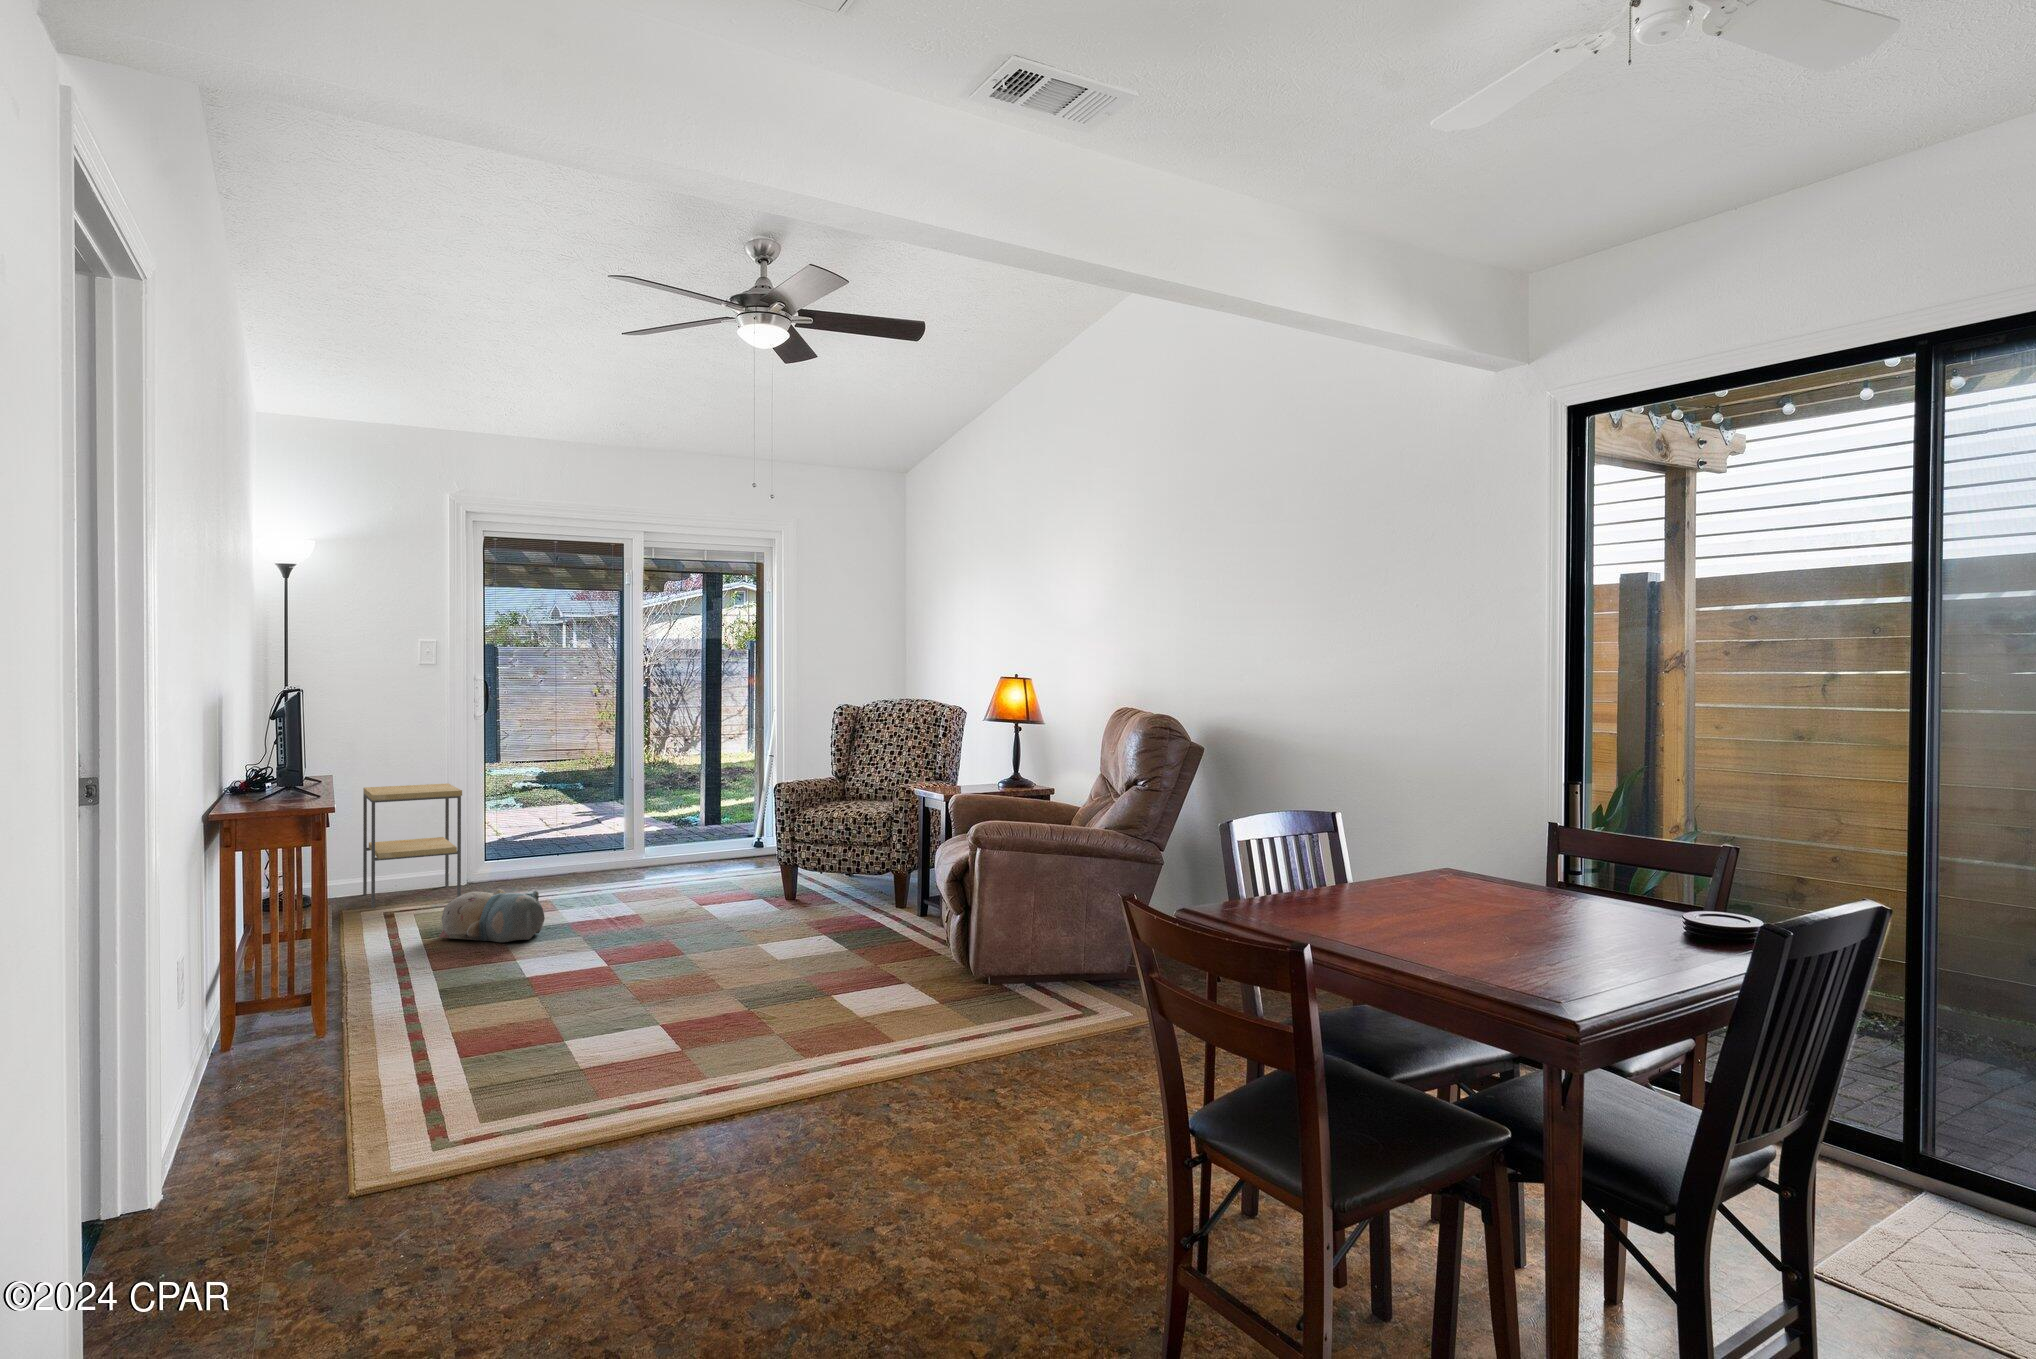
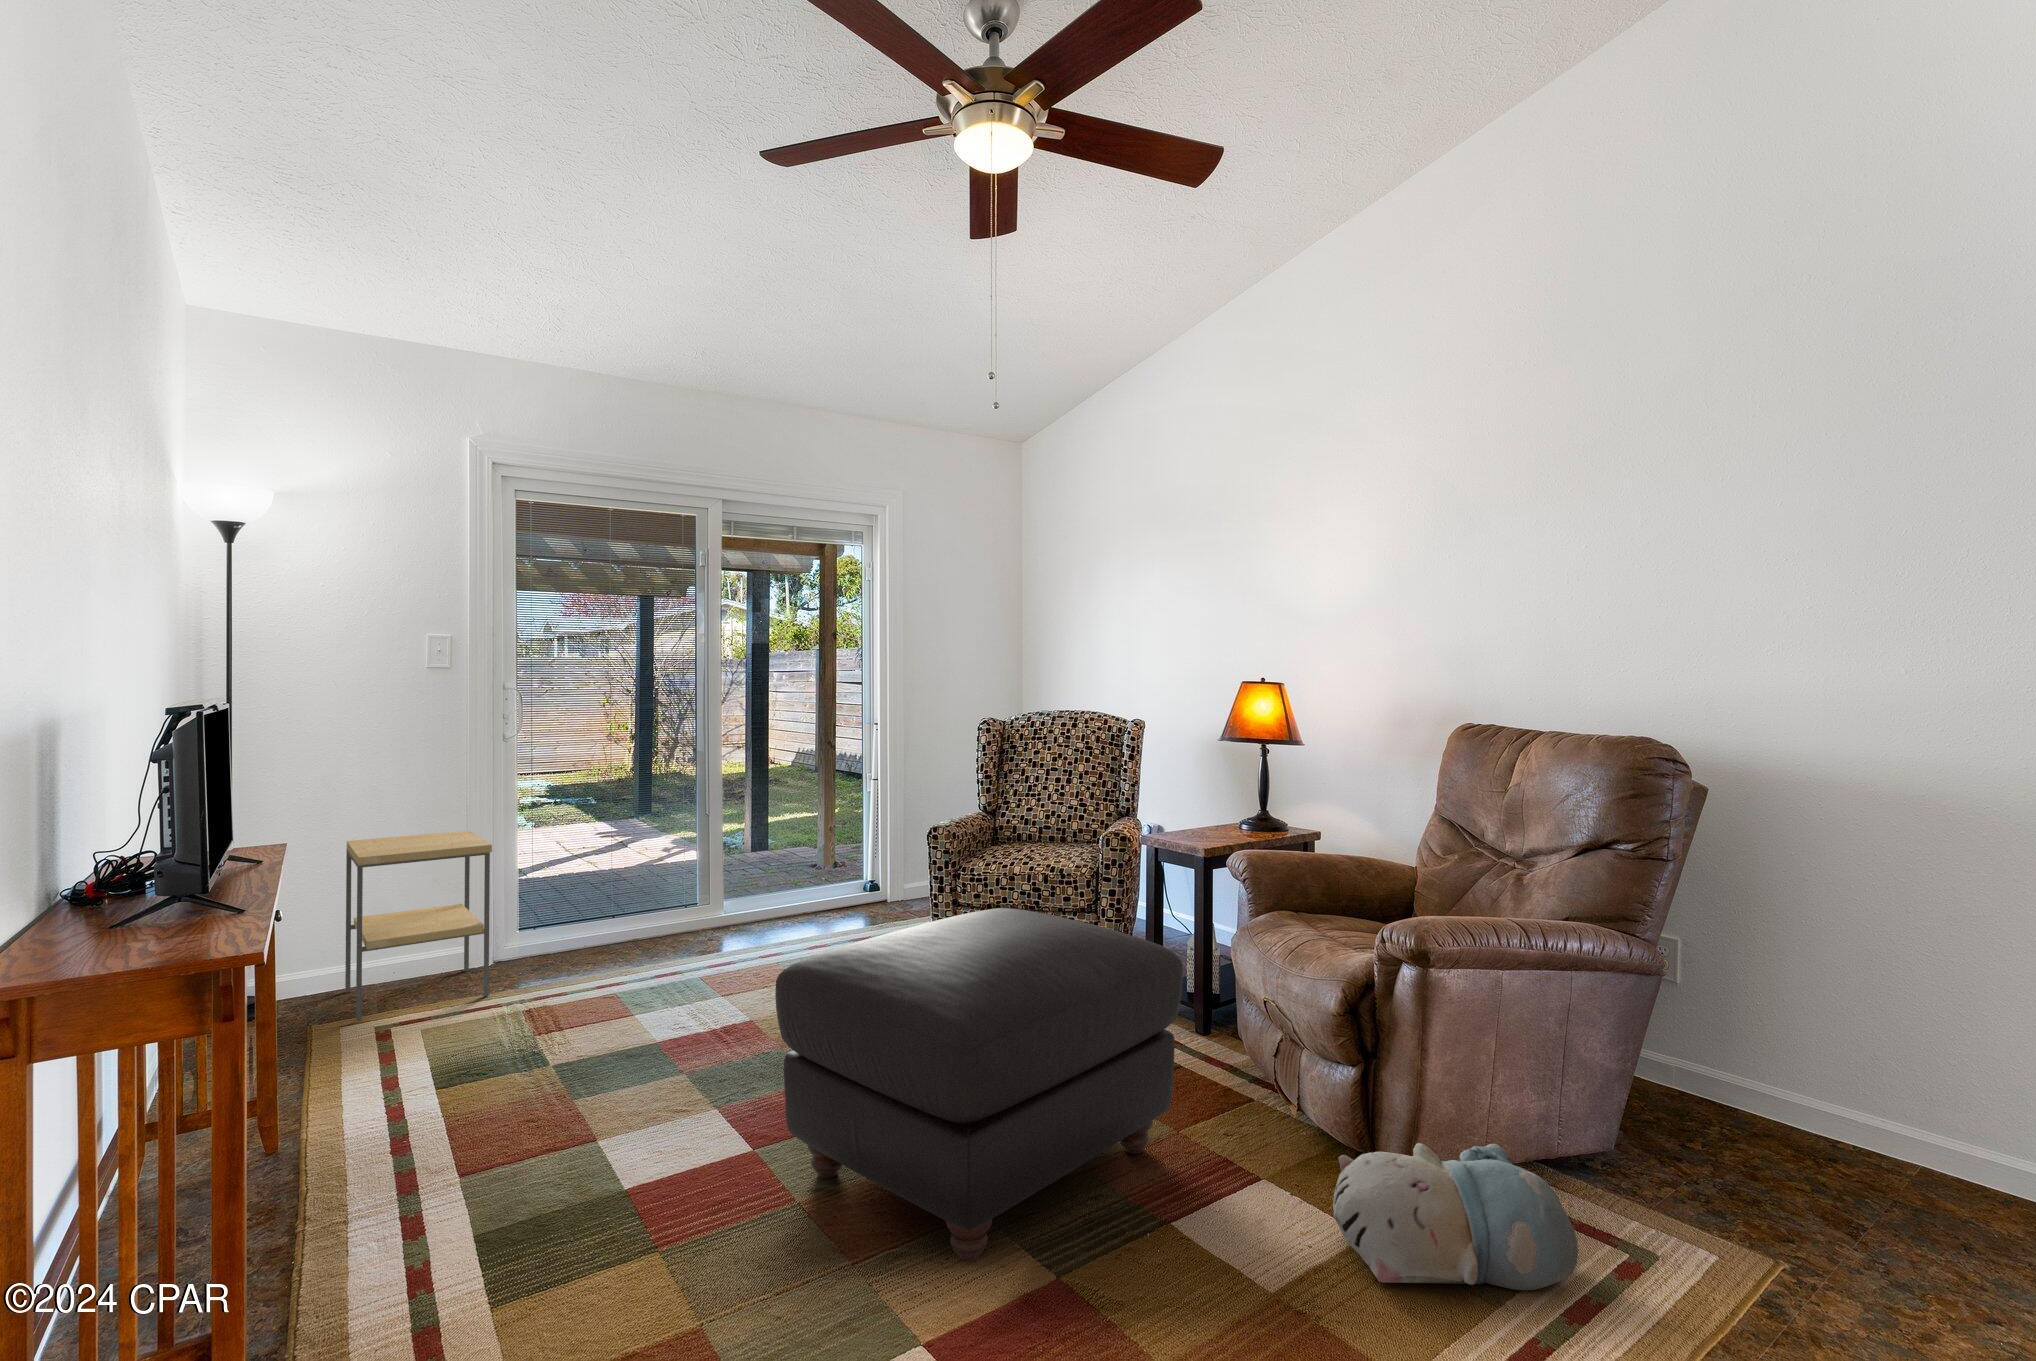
ottoman: none [616,826,873,1002] -> present [775,908,1183,1261]
plush toy: present [439,889,545,942] -> present [1333,1143,1578,1290]

